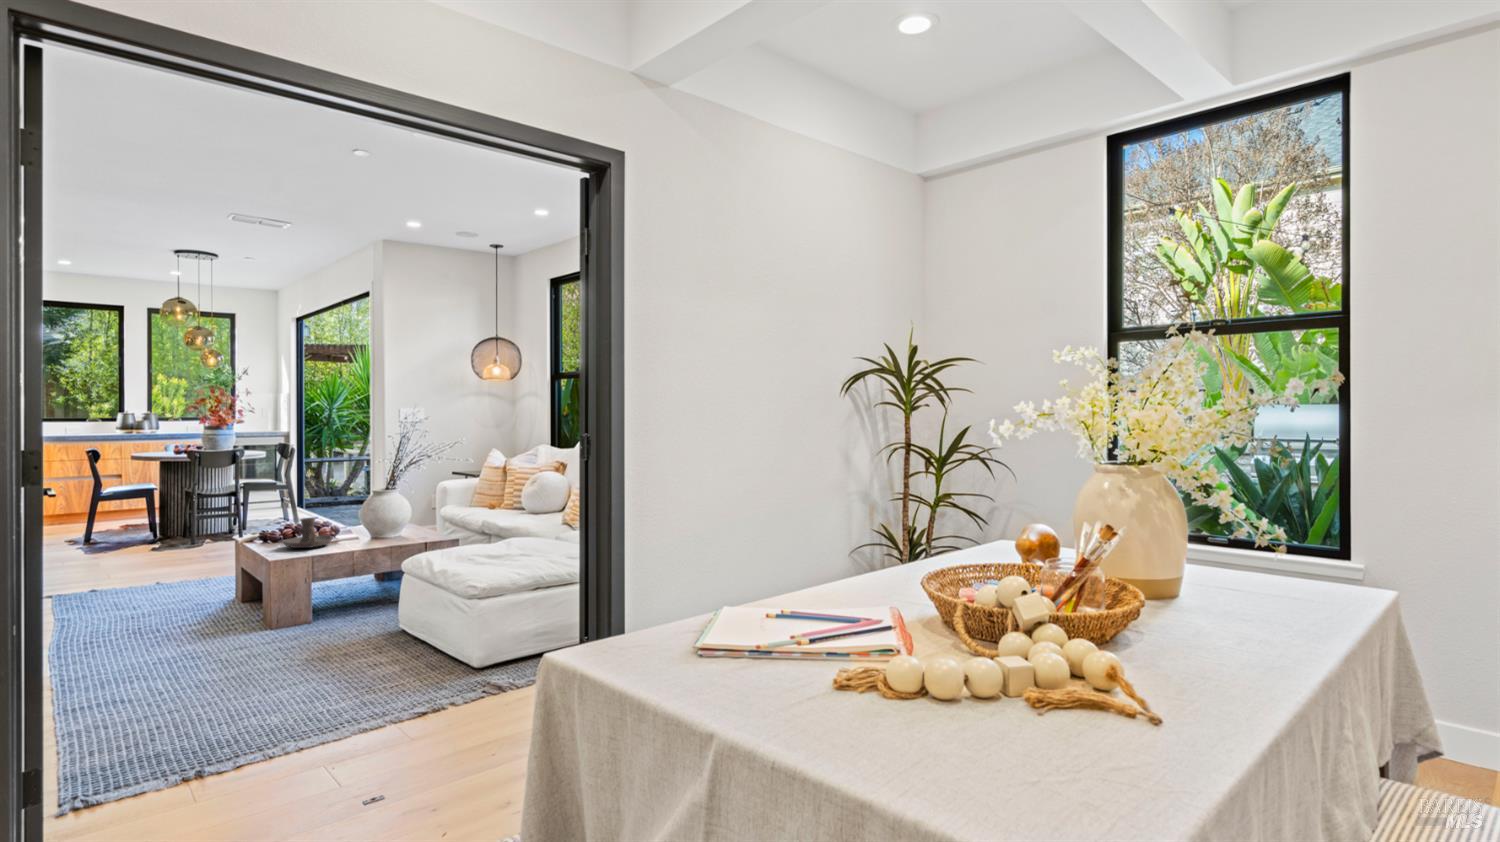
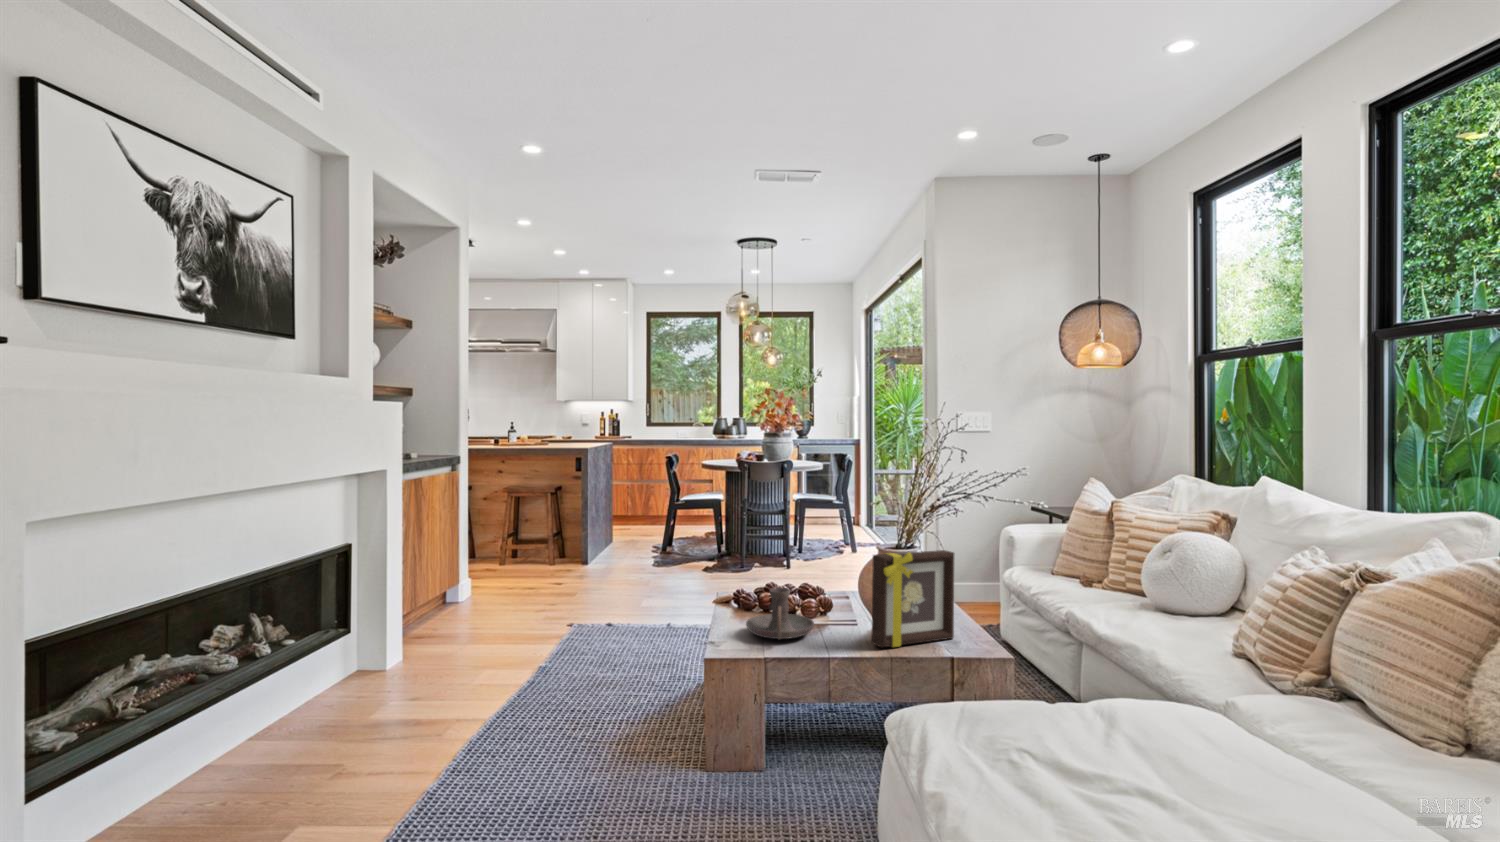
picture frame: none [374,486,422,542] -> present [872,550,954,647]

